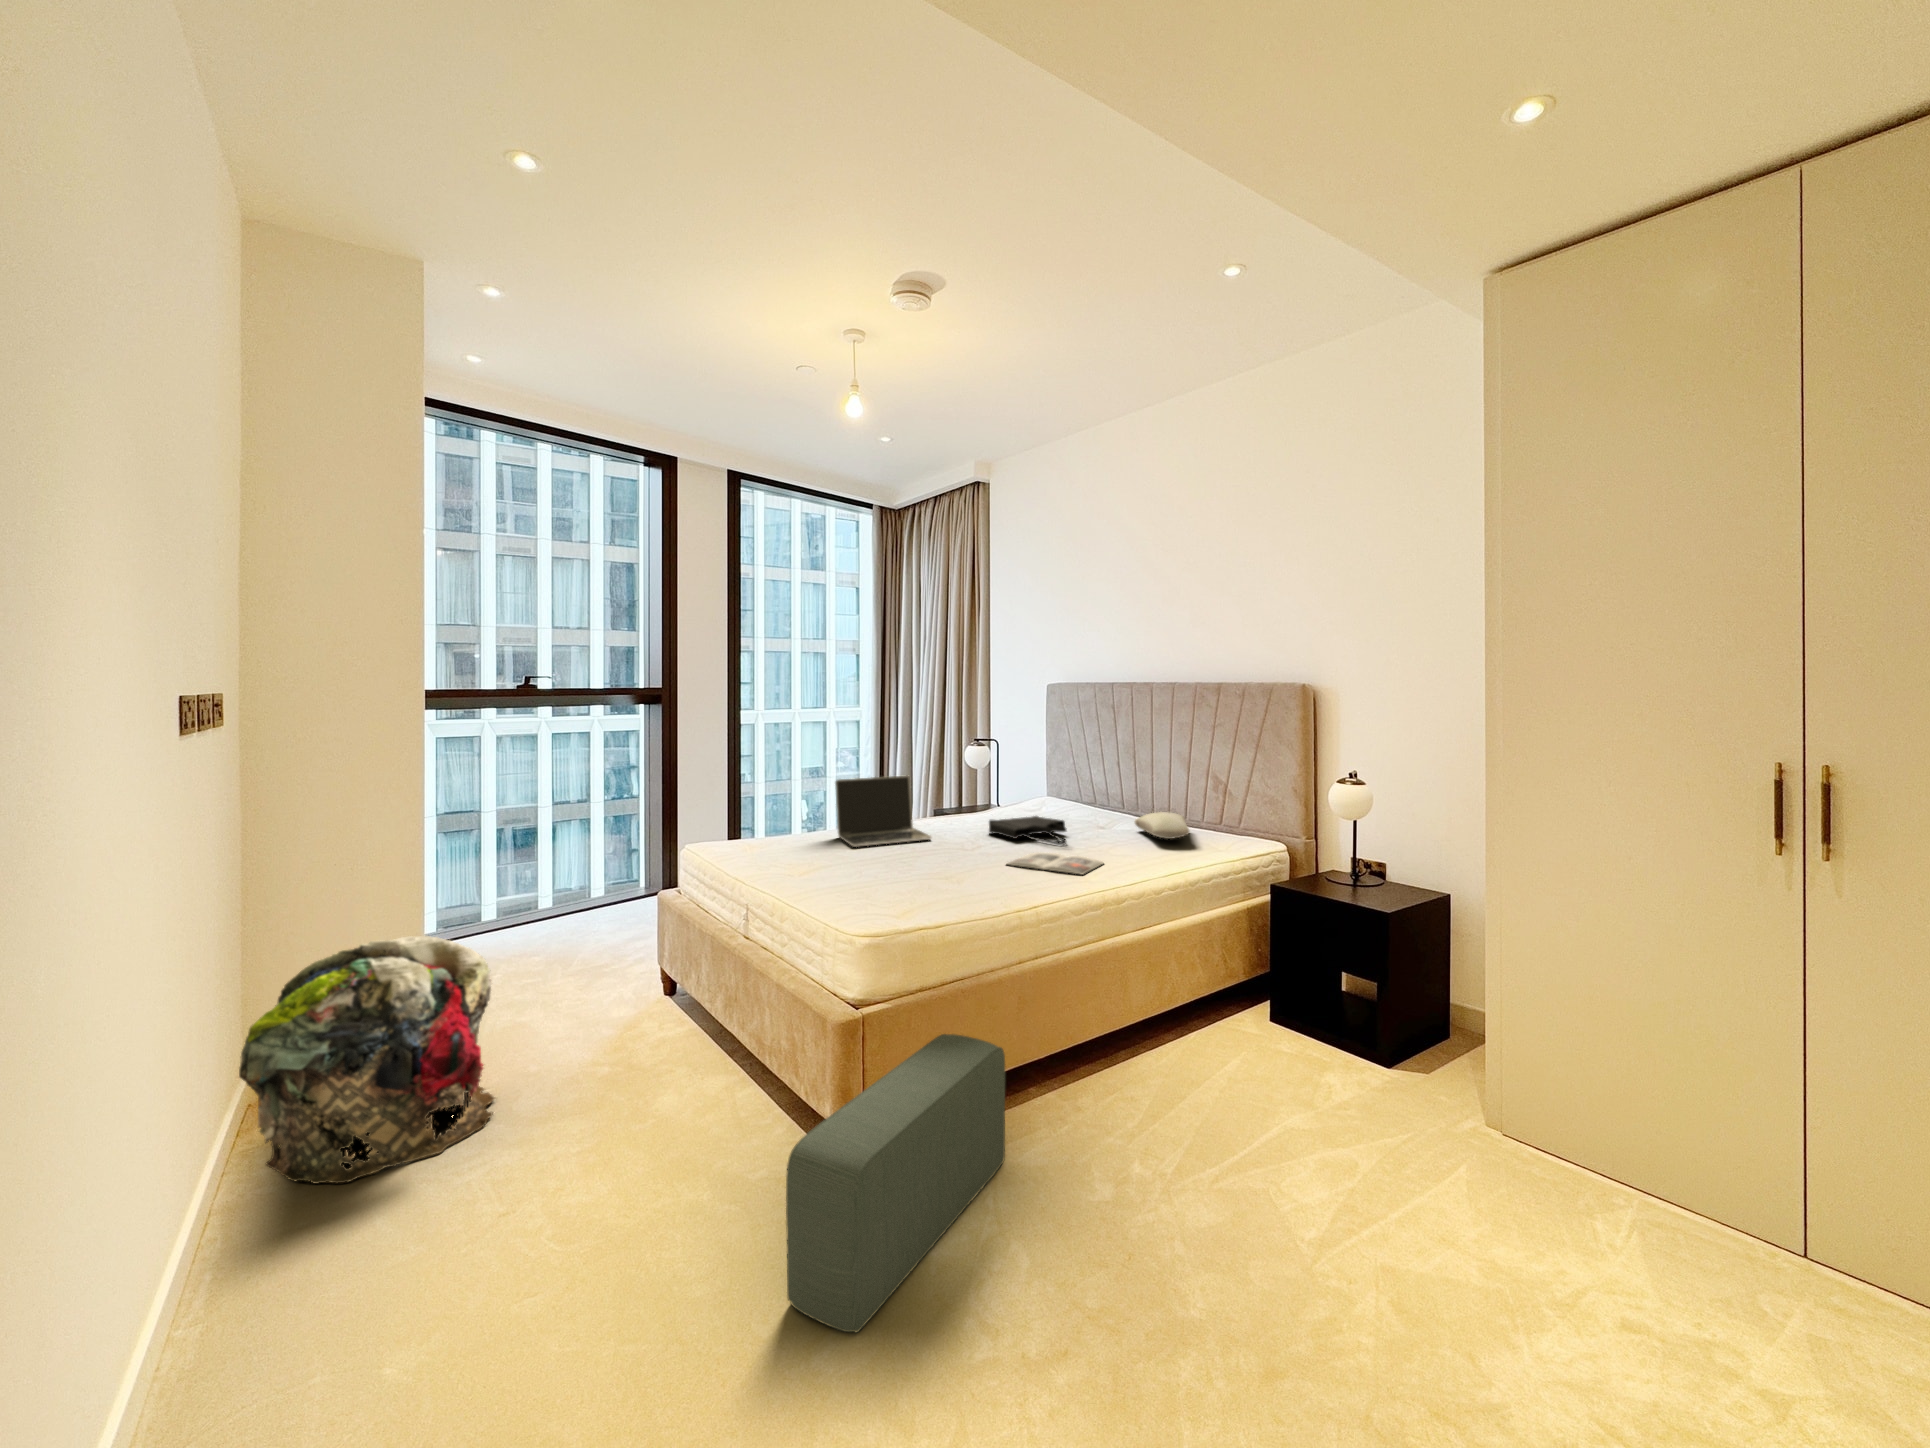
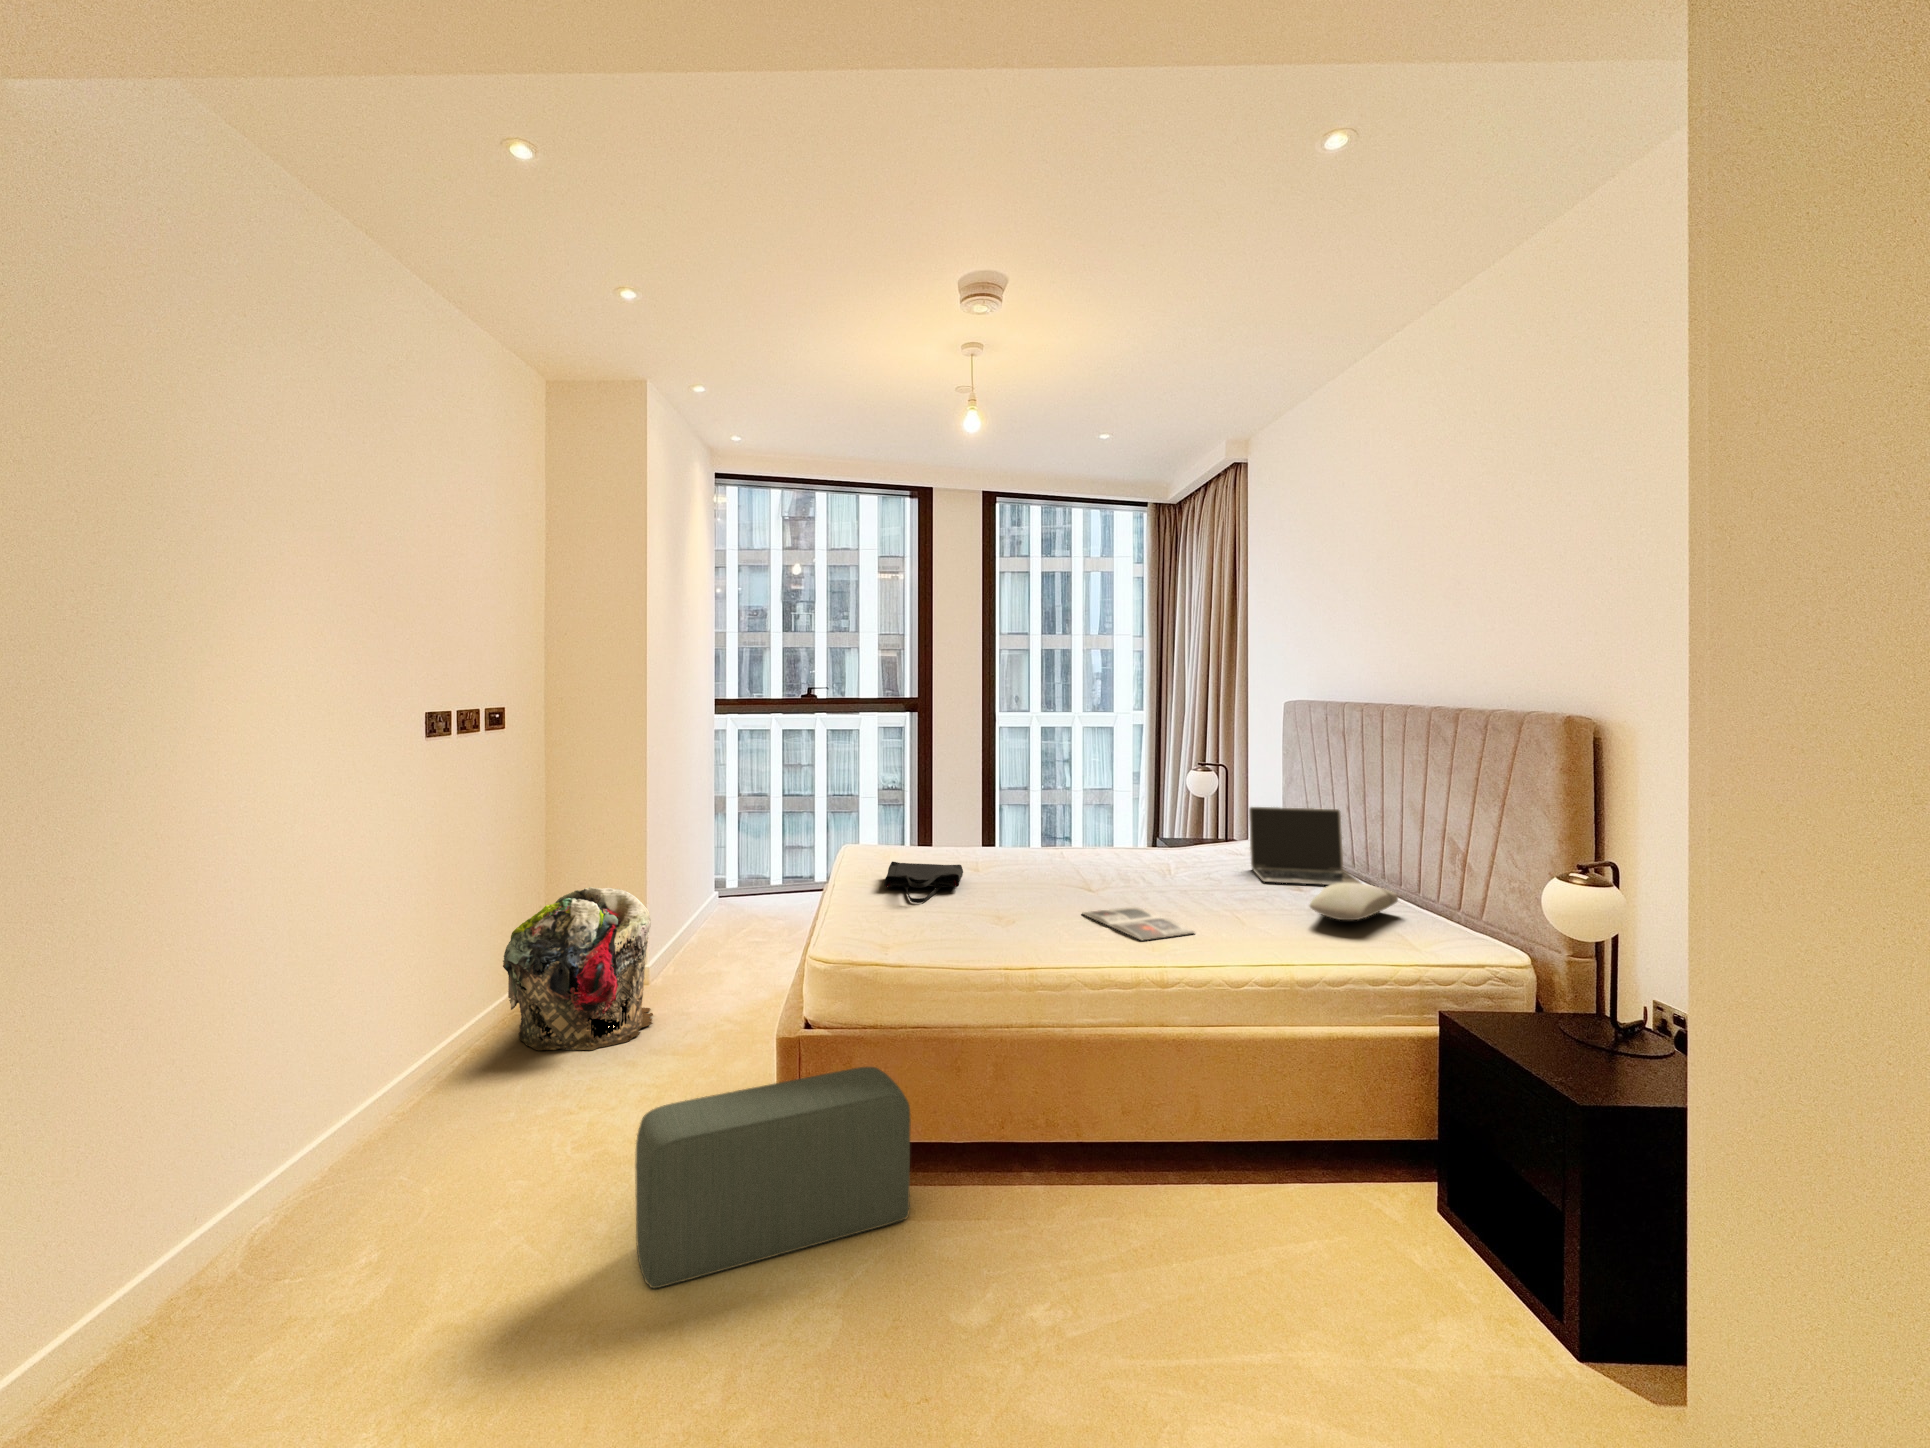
laptop: present [835,776,931,847] -> present [1249,807,1361,885]
tote bag: present [989,816,1067,845] -> present [885,862,963,903]

